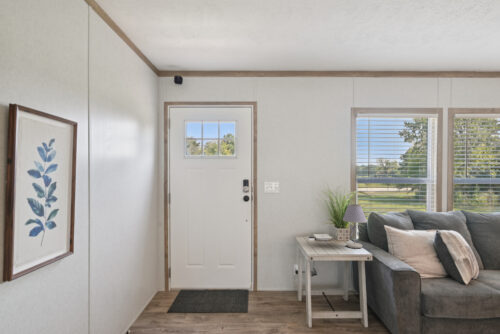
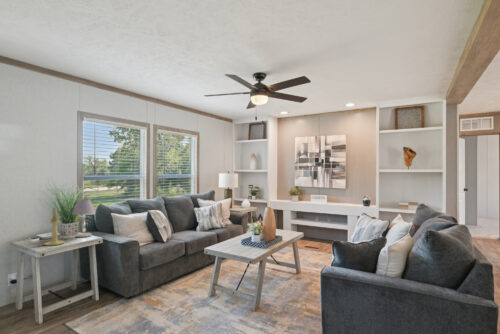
candle holder: none [315,211,334,252] -> present [45,208,65,246]

